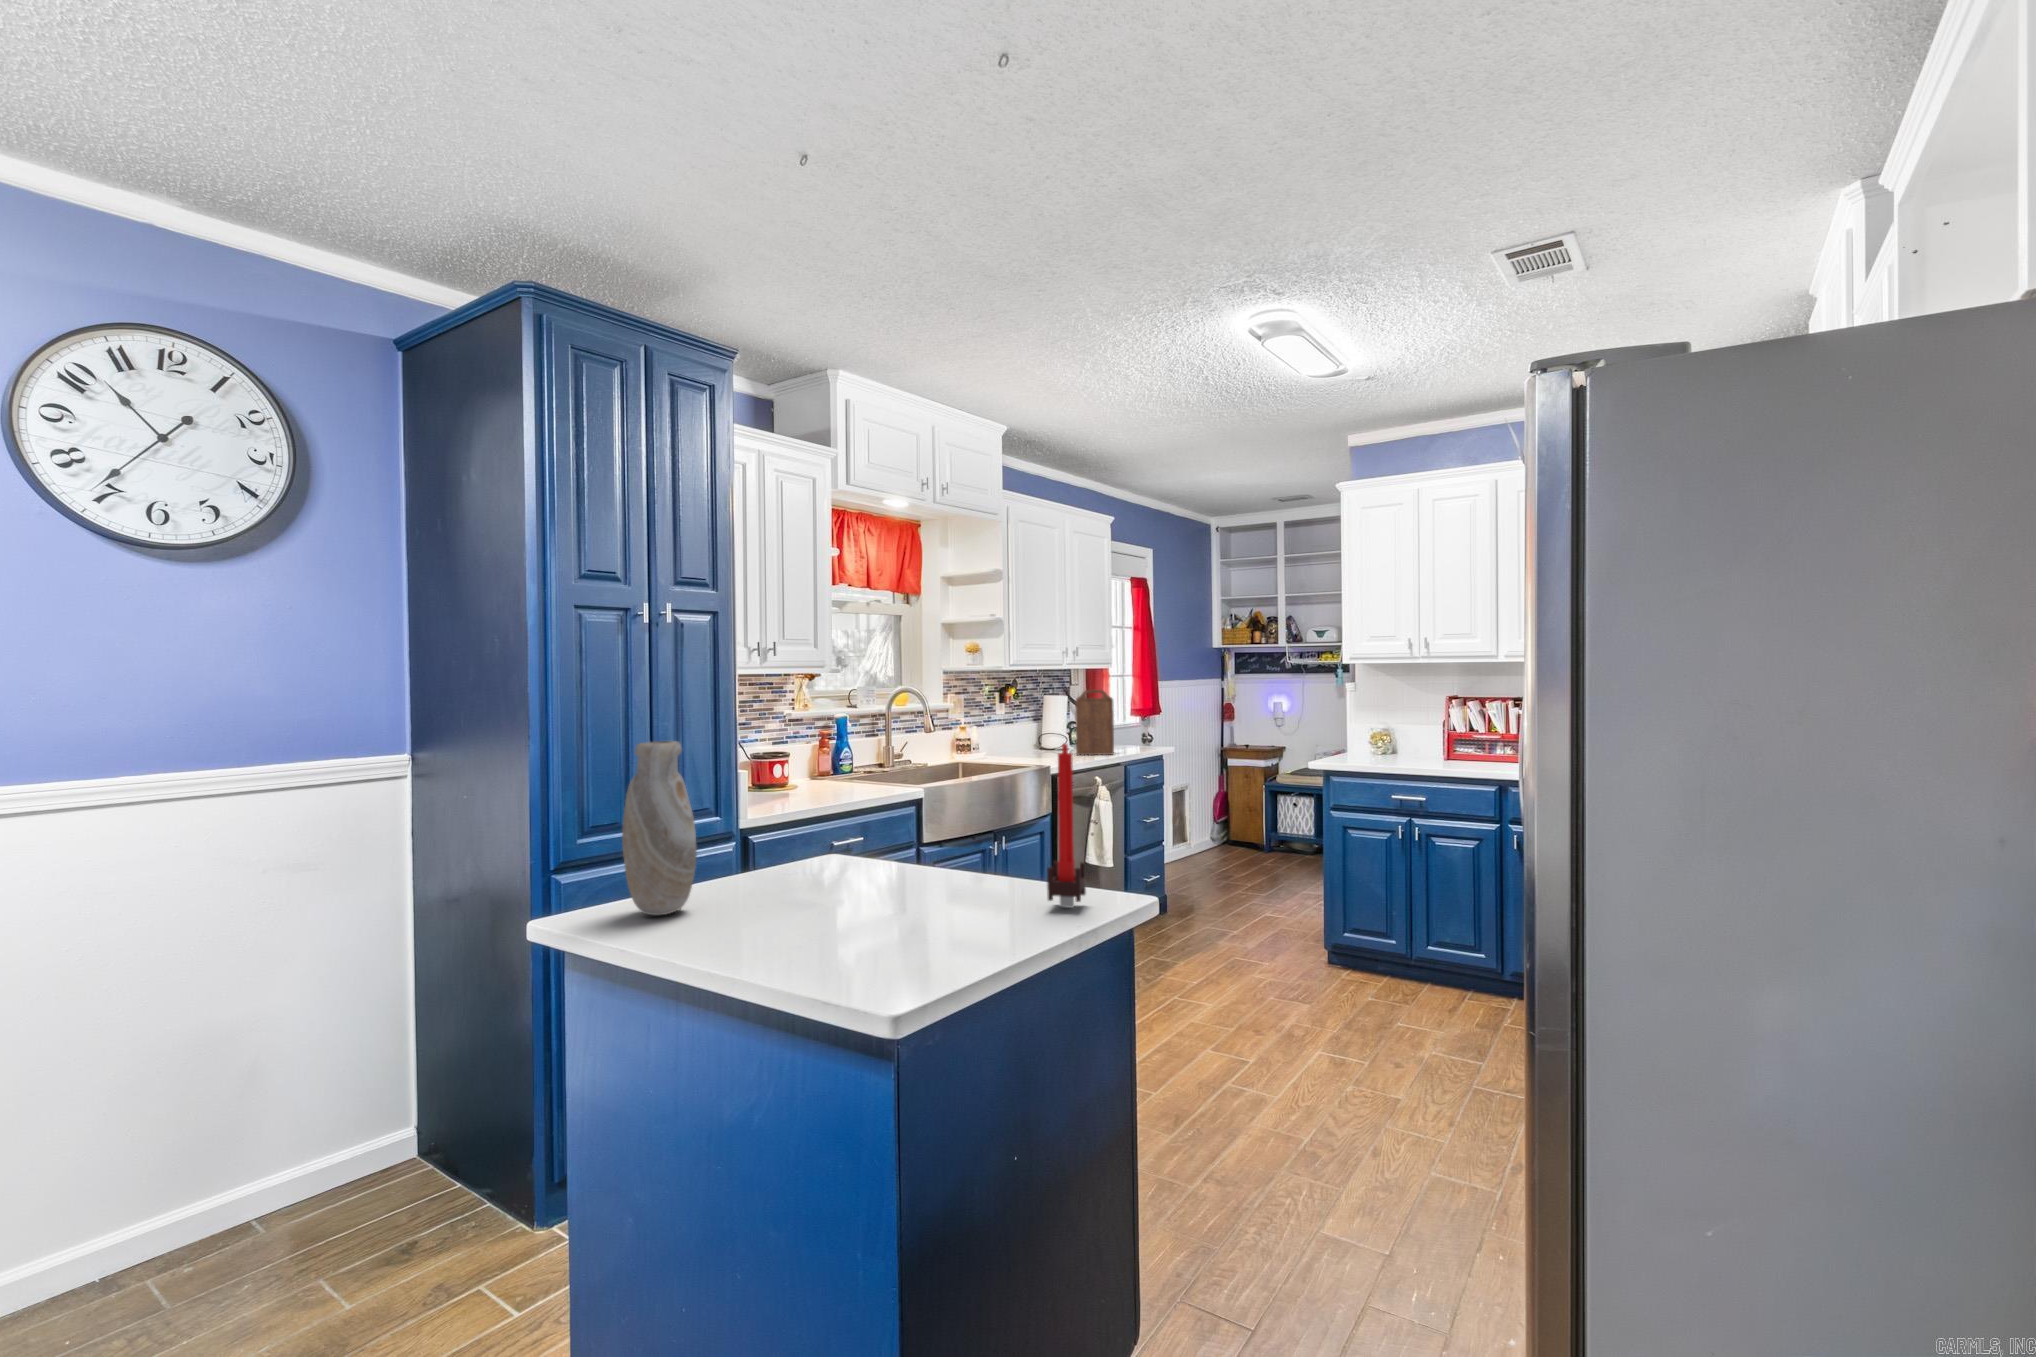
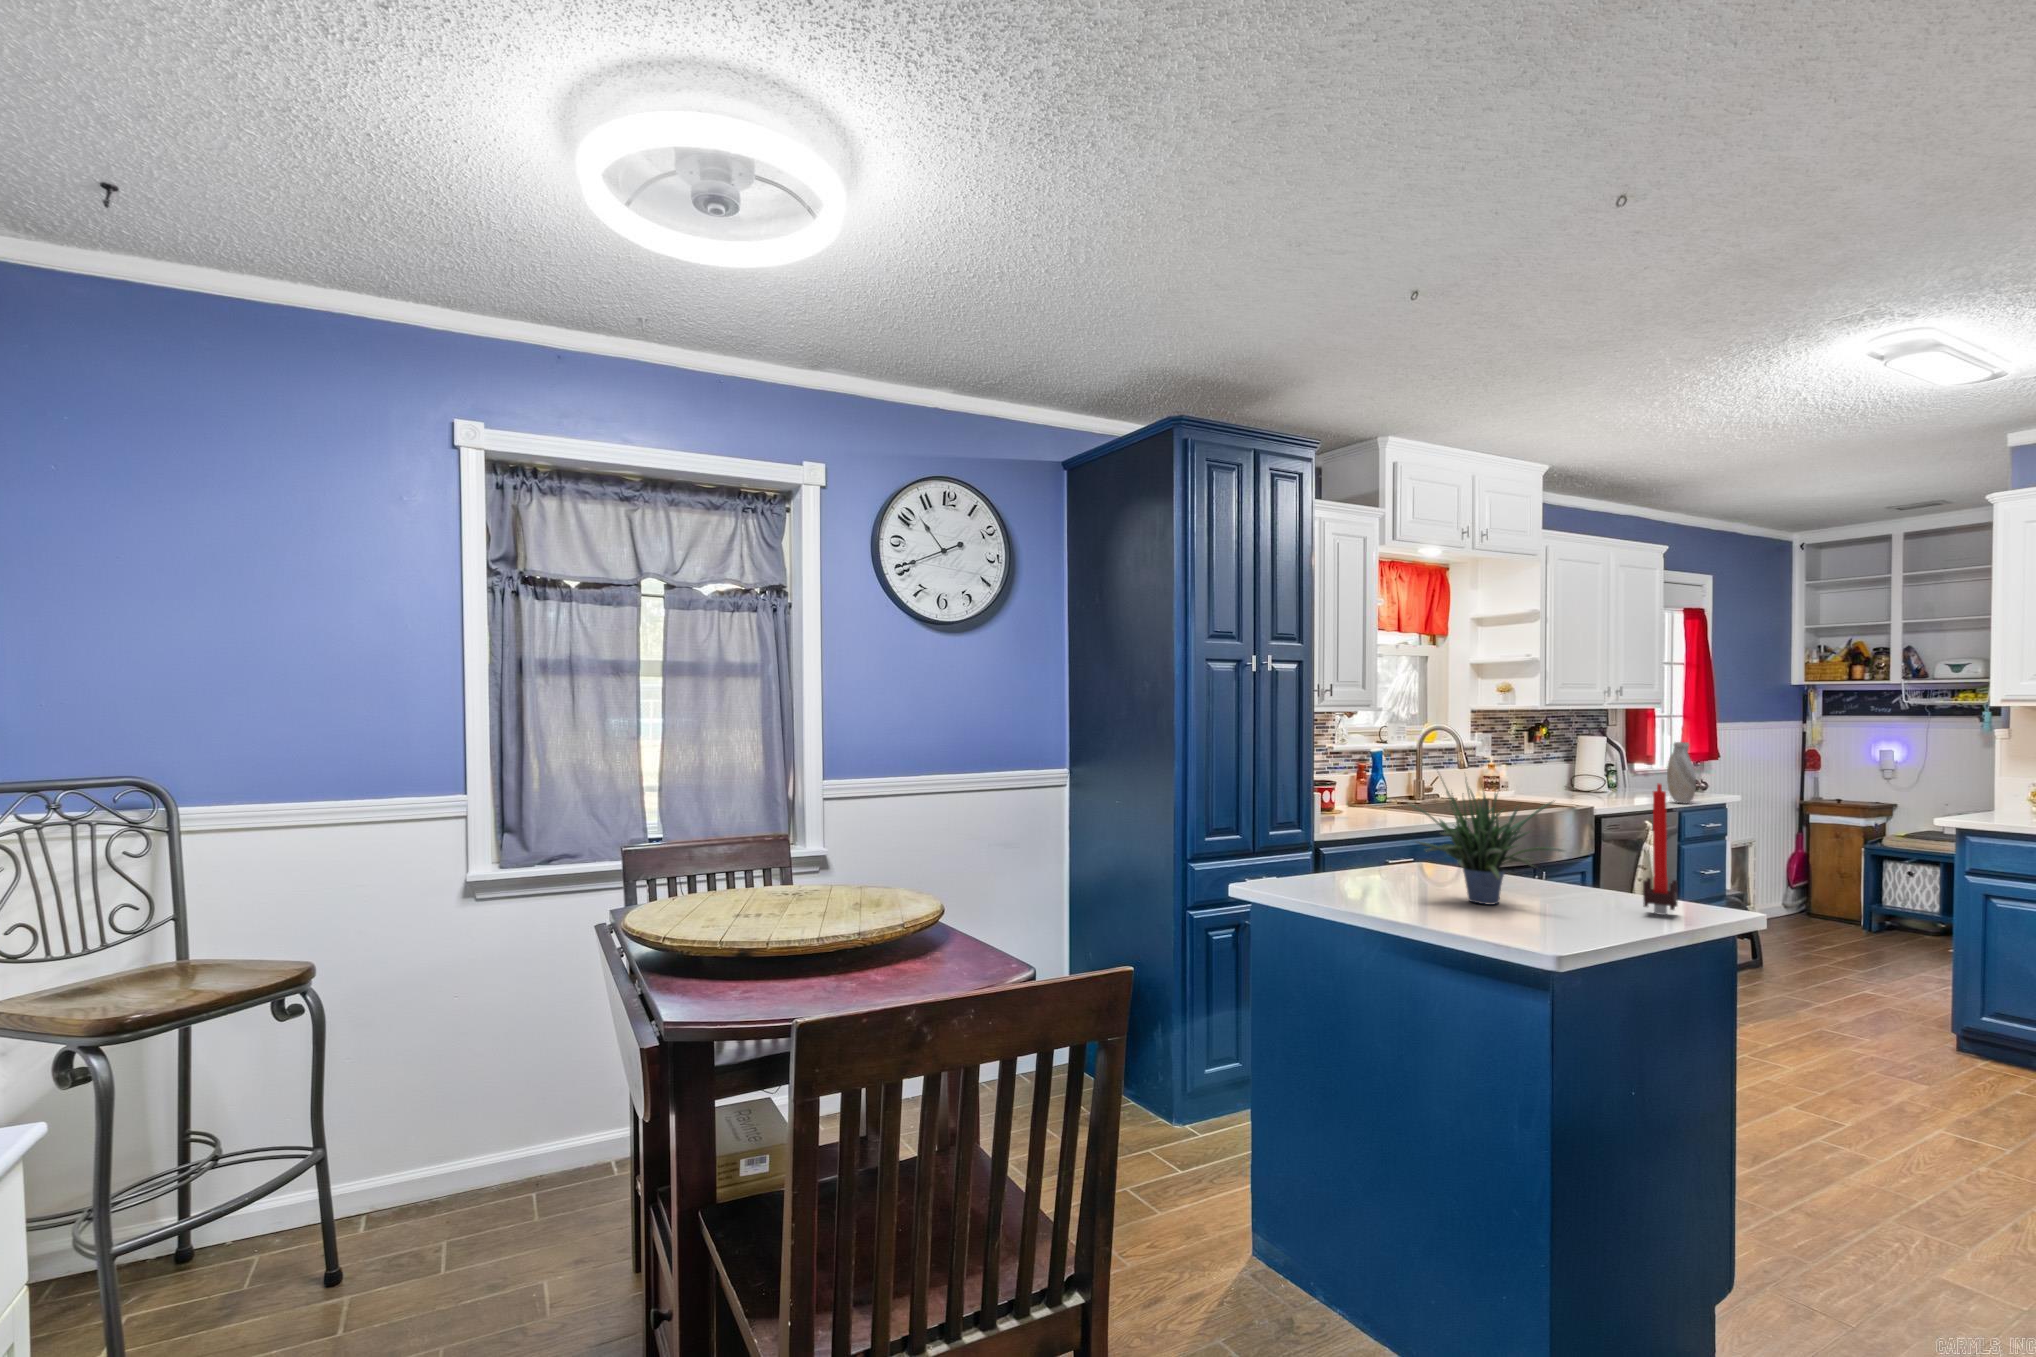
cutting board: present [1075,690,1114,755] -> none [1618,731,1665,801]
potted plant: none [770,727,959,916] -> present [1410,780,1565,905]
vase: present [622,741,697,915] -> present [1667,742,1696,804]

